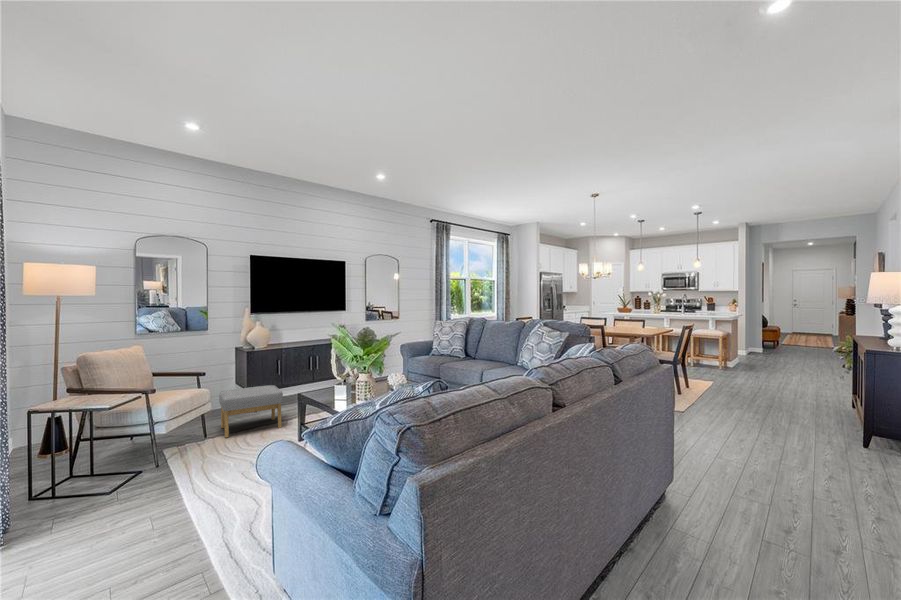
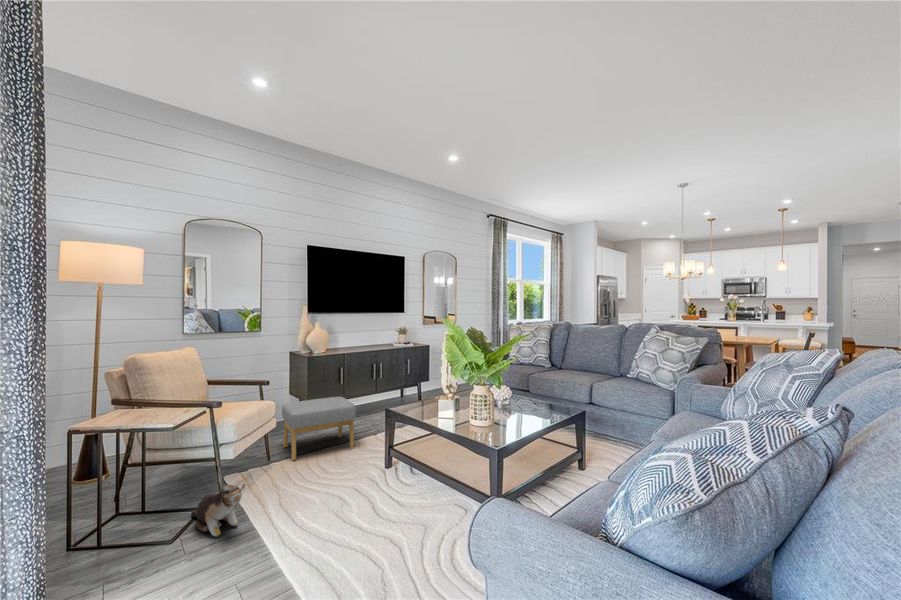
plush toy: none [131,449,170,490] -> present [191,483,245,537]

